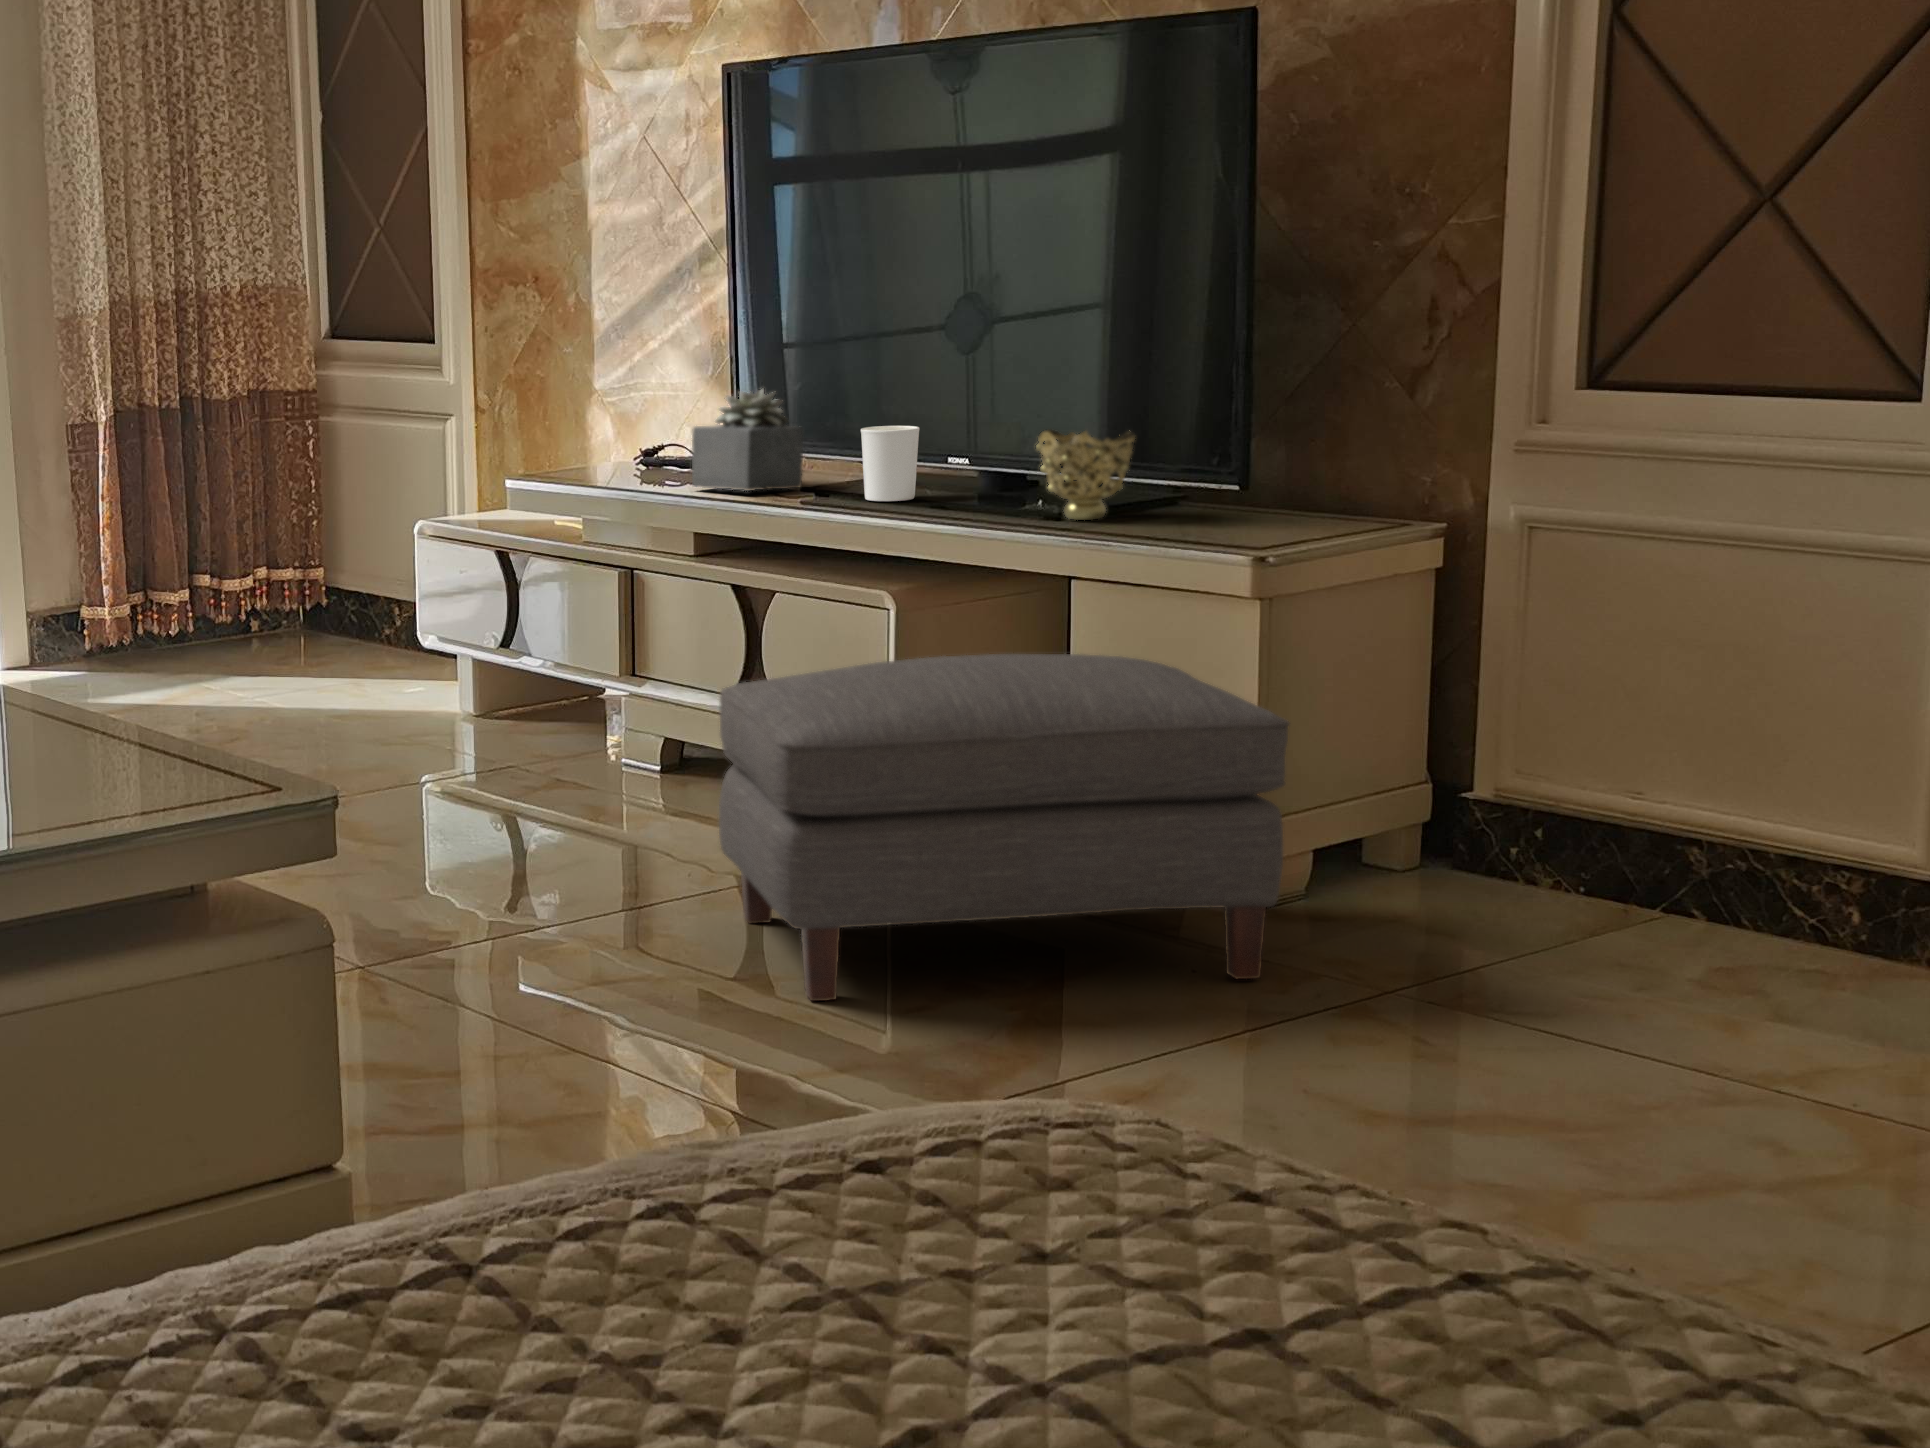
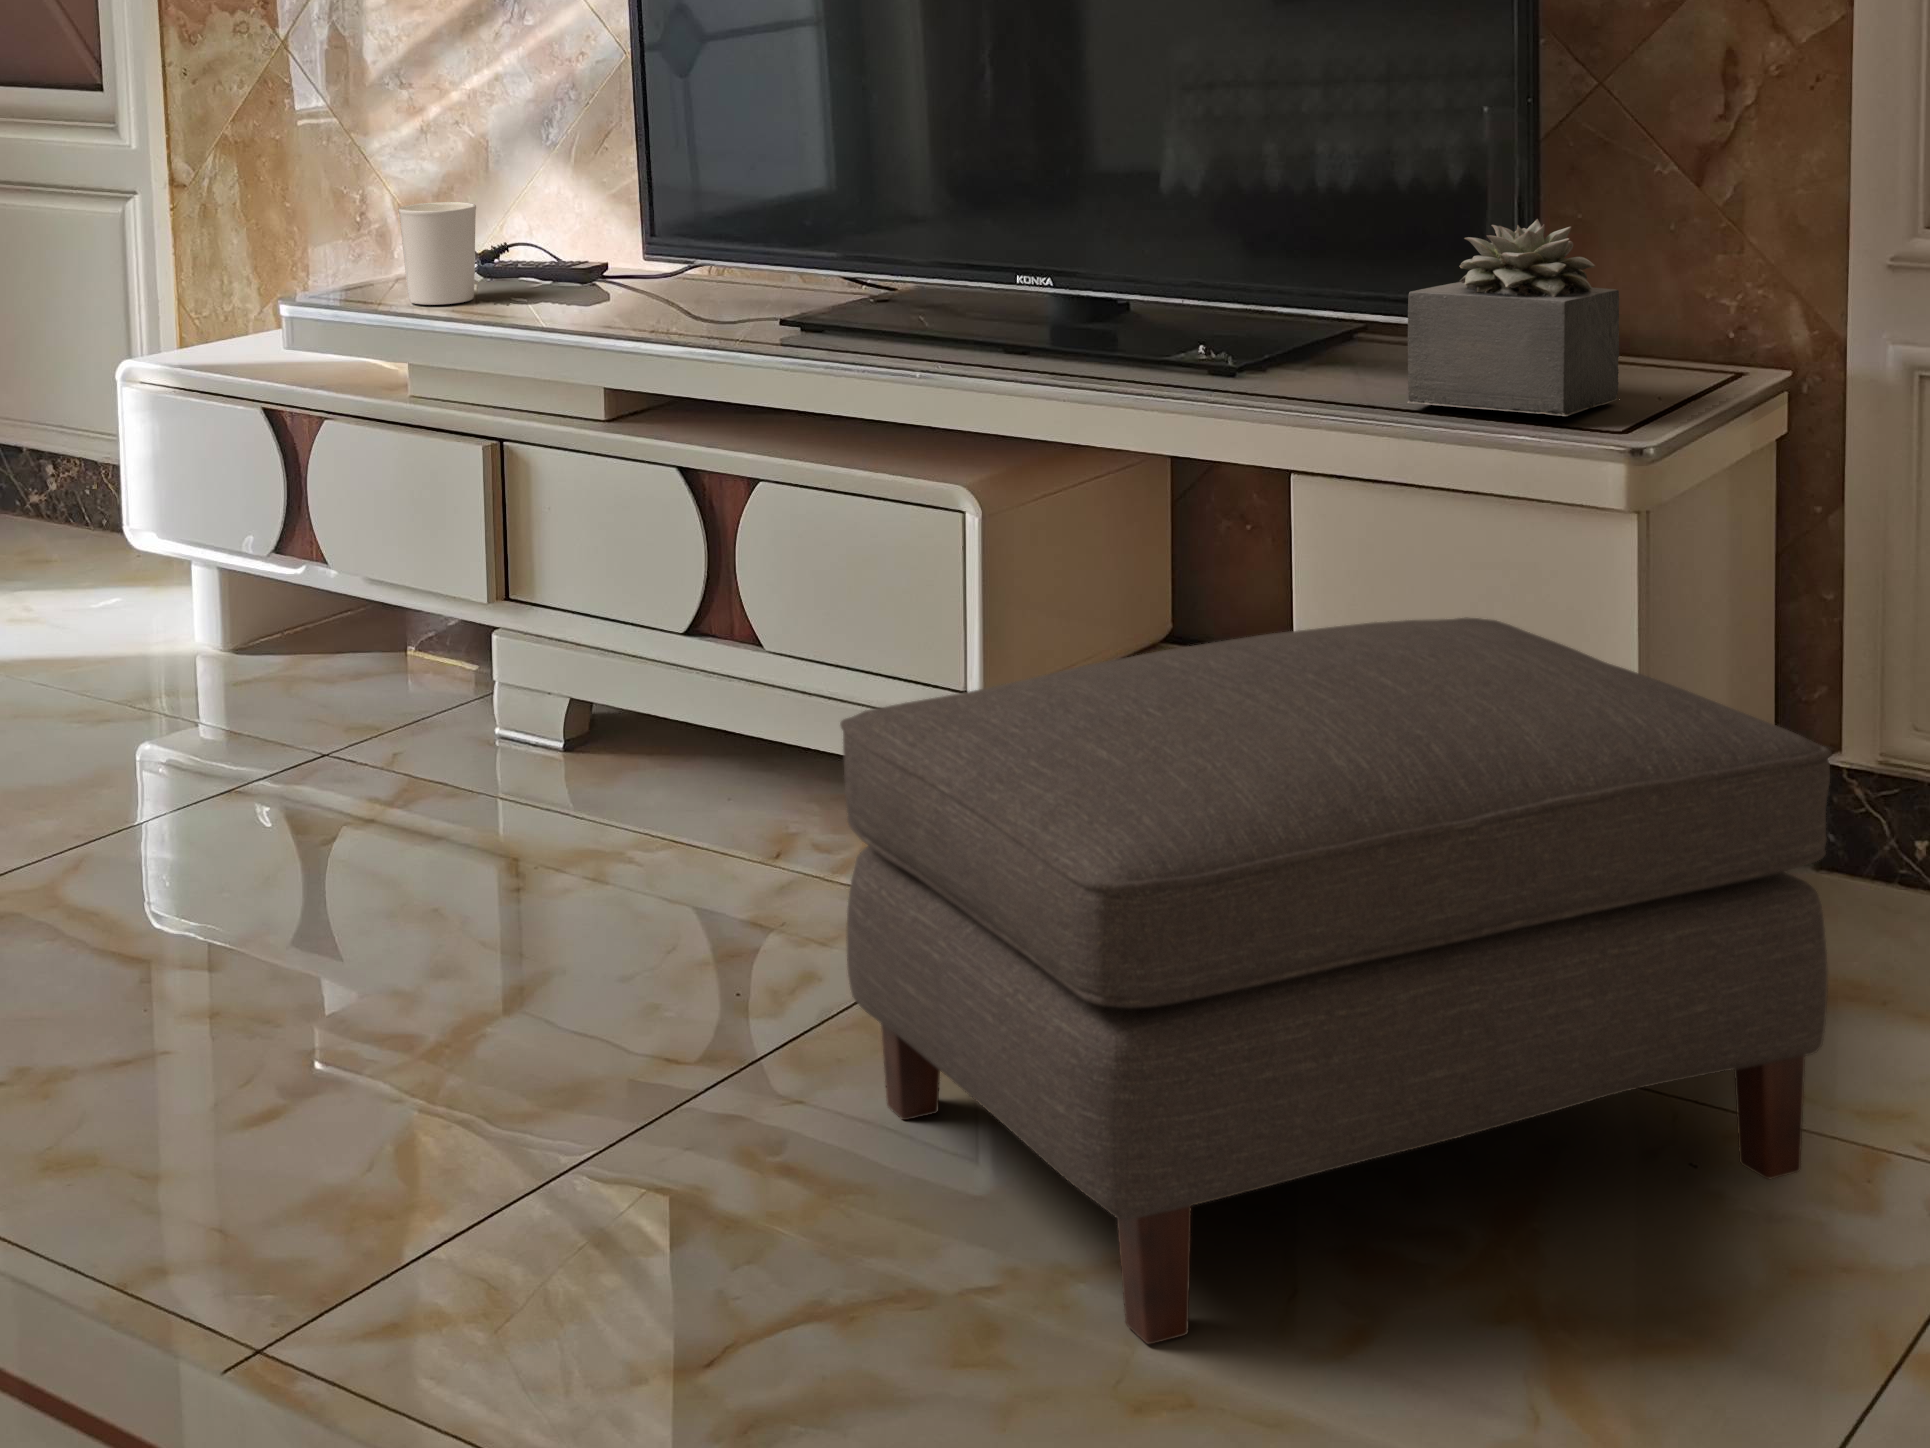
succulent plant: present [692,390,804,491] -> present [1407,219,1619,416]
candle holder: present [861,426,920,501] -> present [398,202,476,305]
decorative bowl: present [1036,429,1135,520] -> none [1191,232,1336,377]

